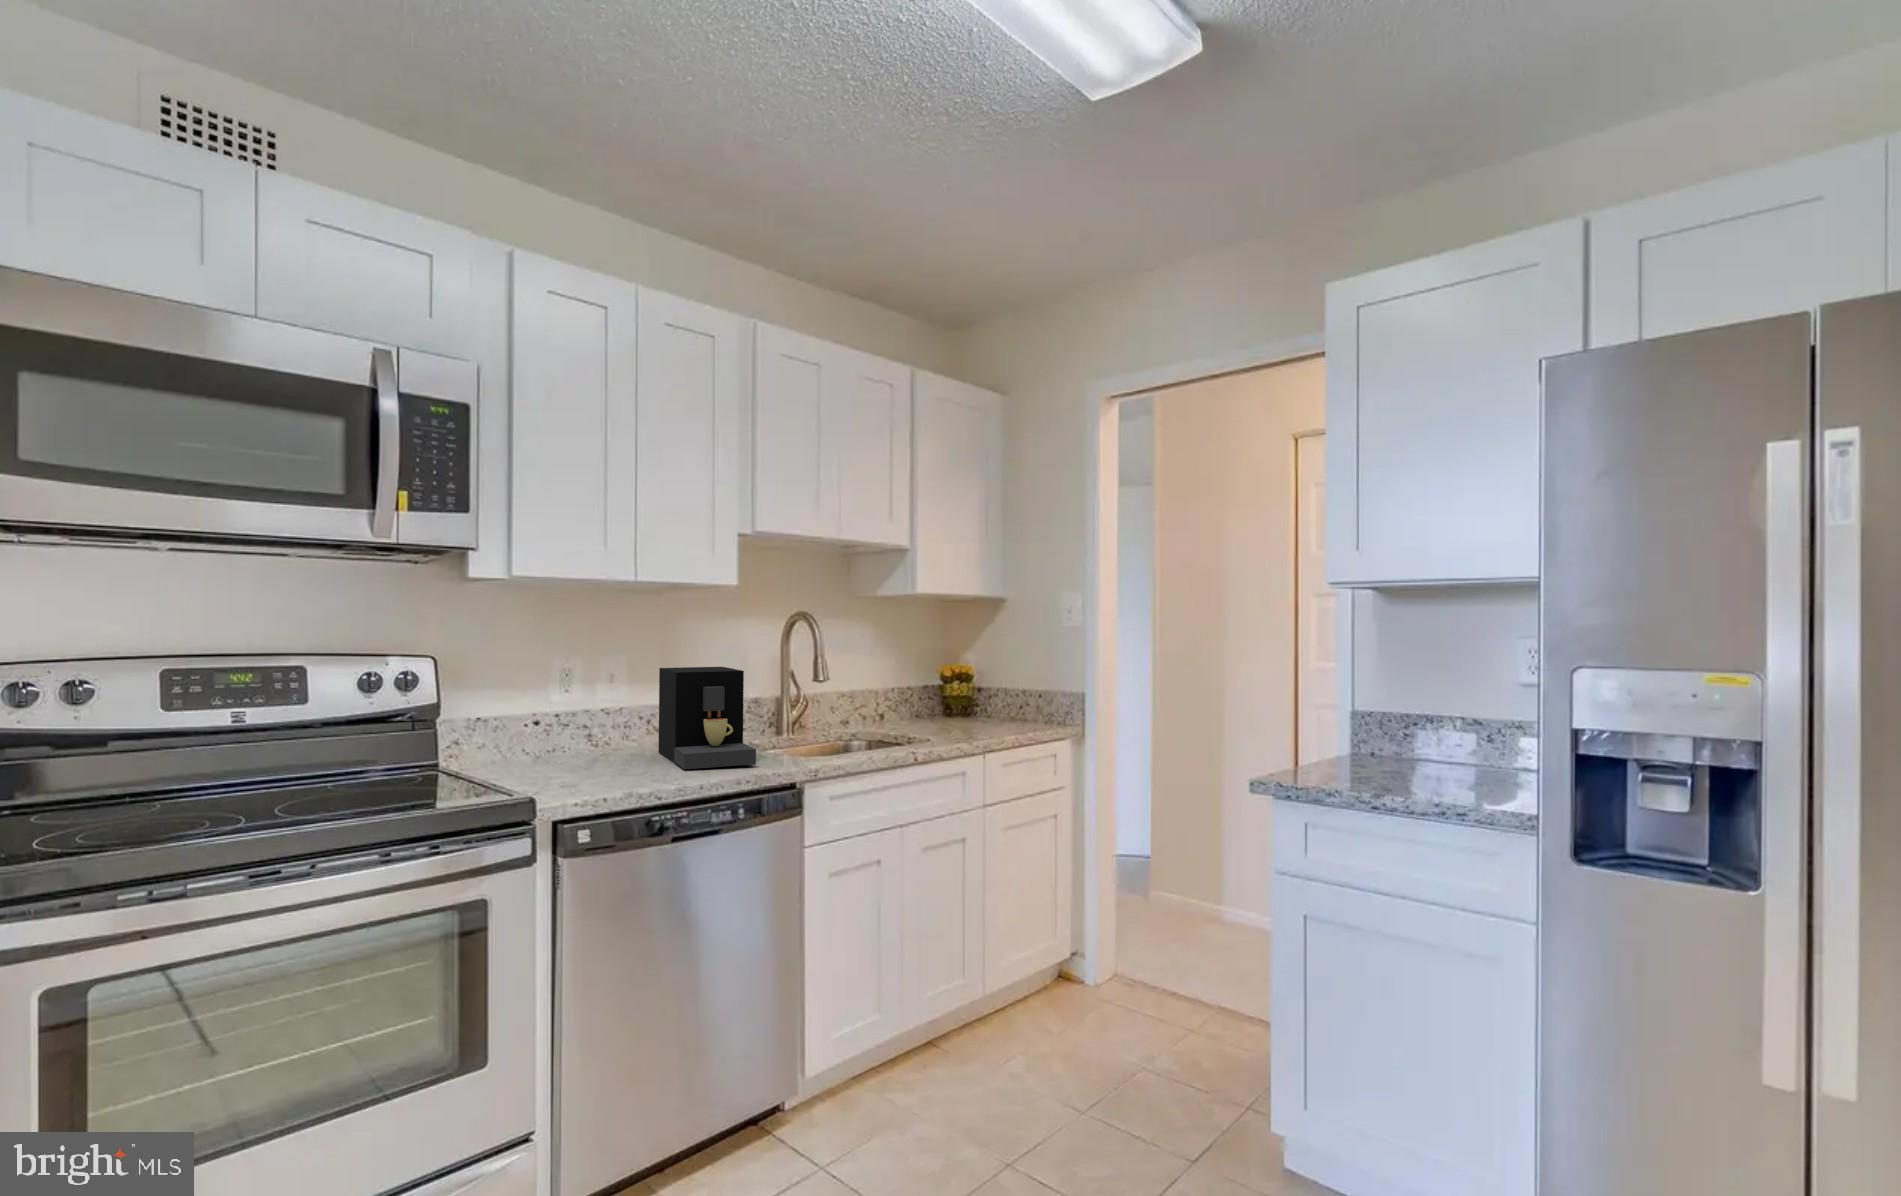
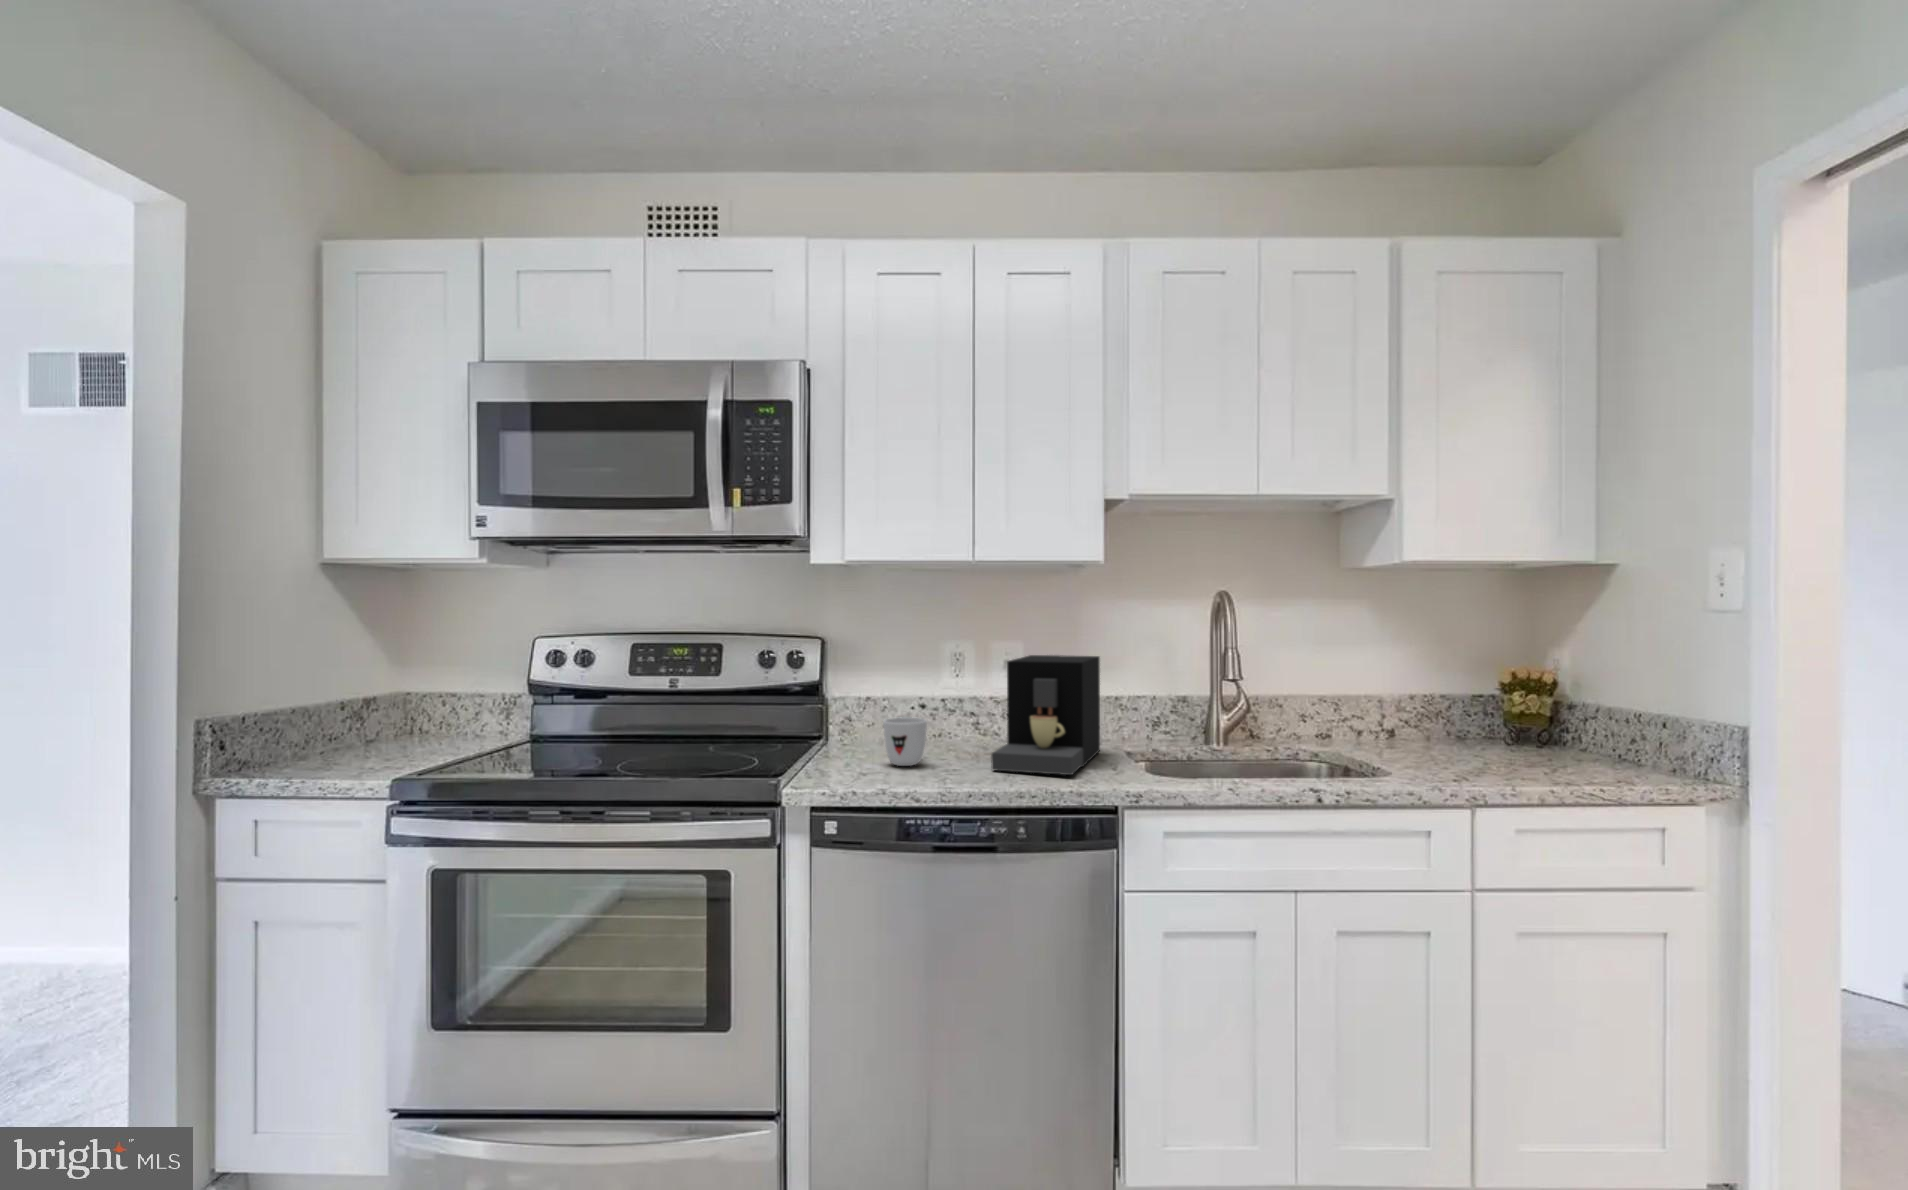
mug: none [578,730,623,777] -> present [883,717,927,766]

